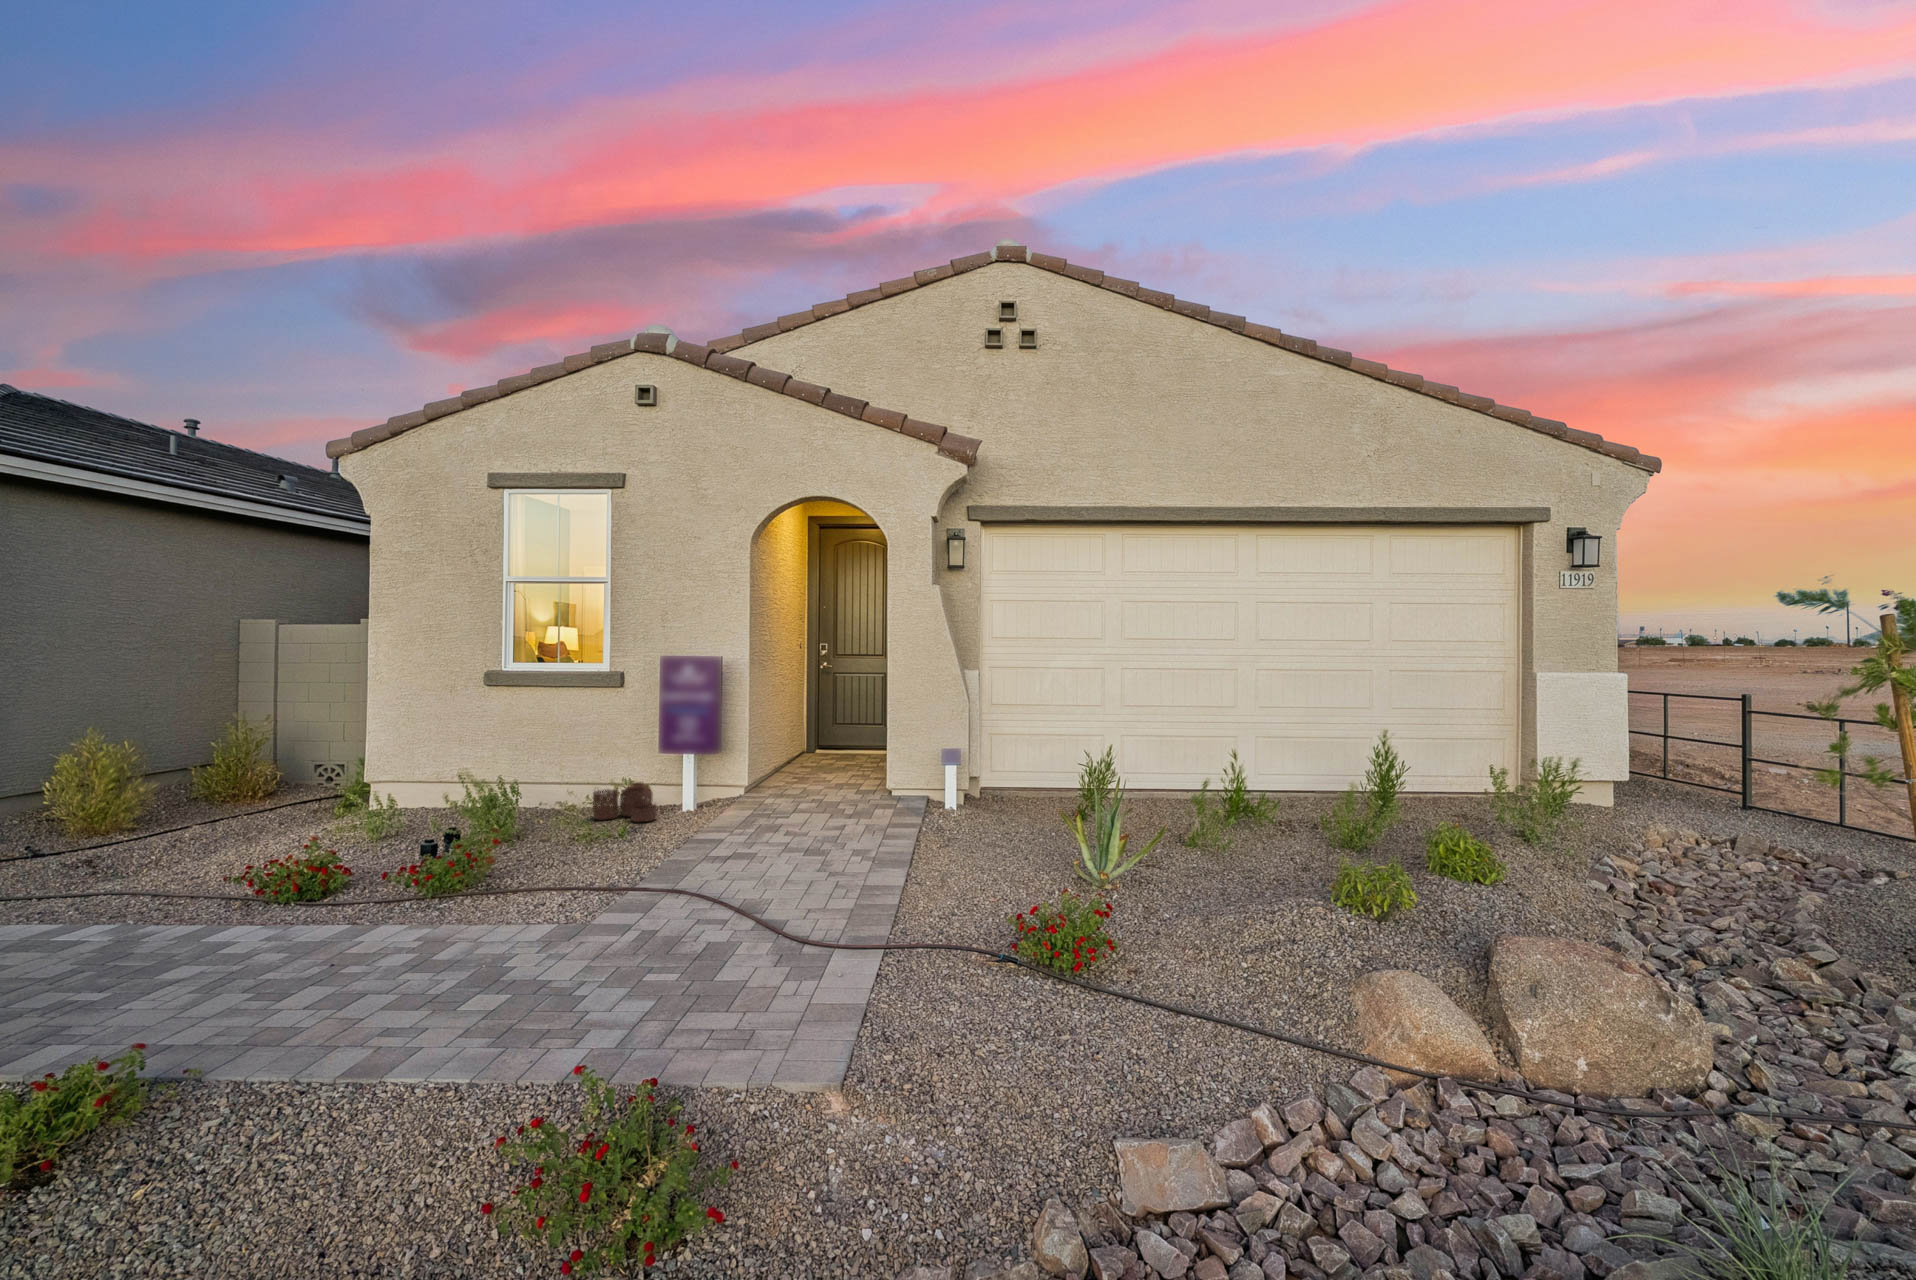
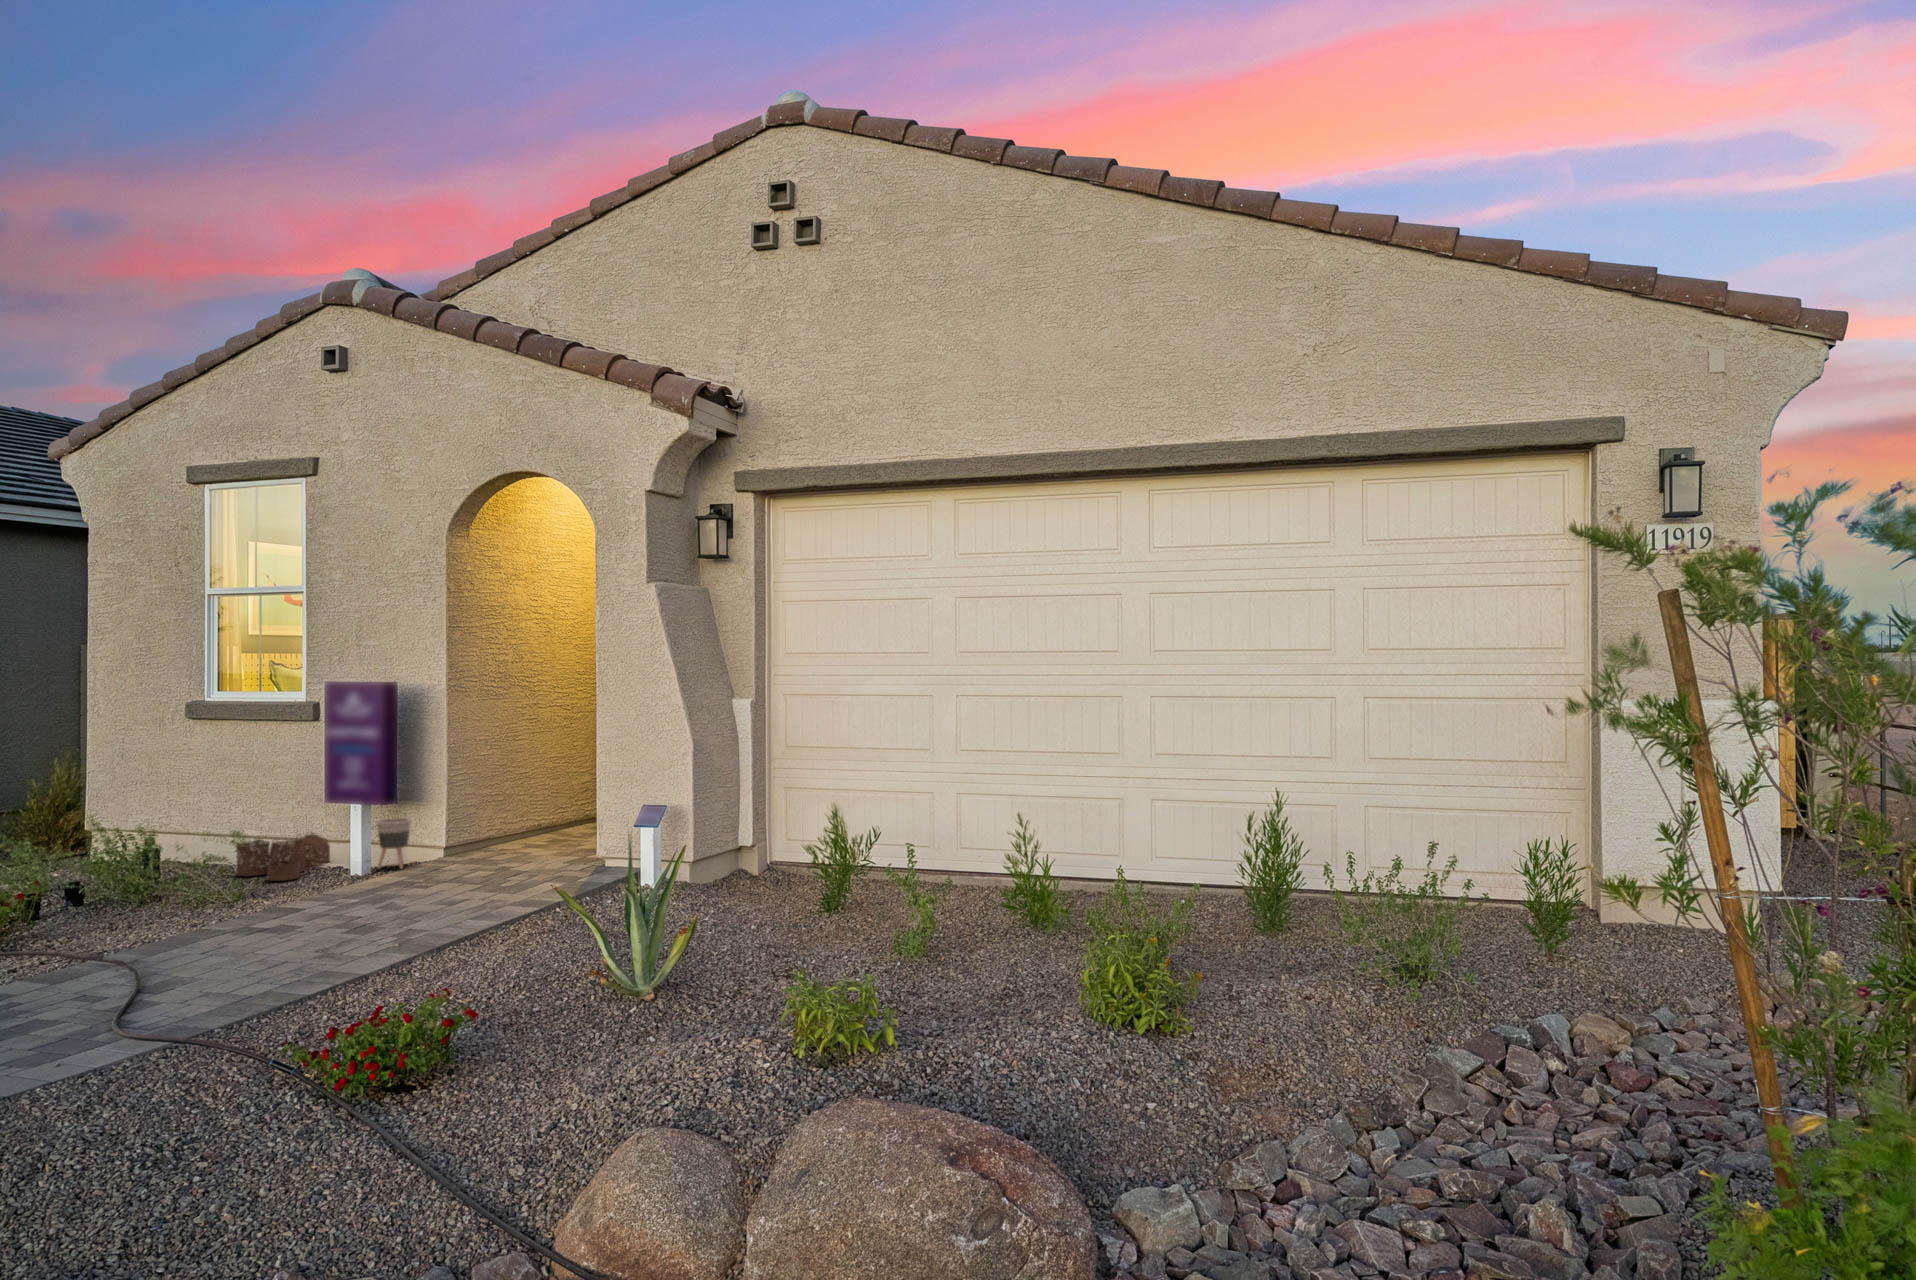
planter: none [707,766,733,807] -> present [377,818,411,869]

